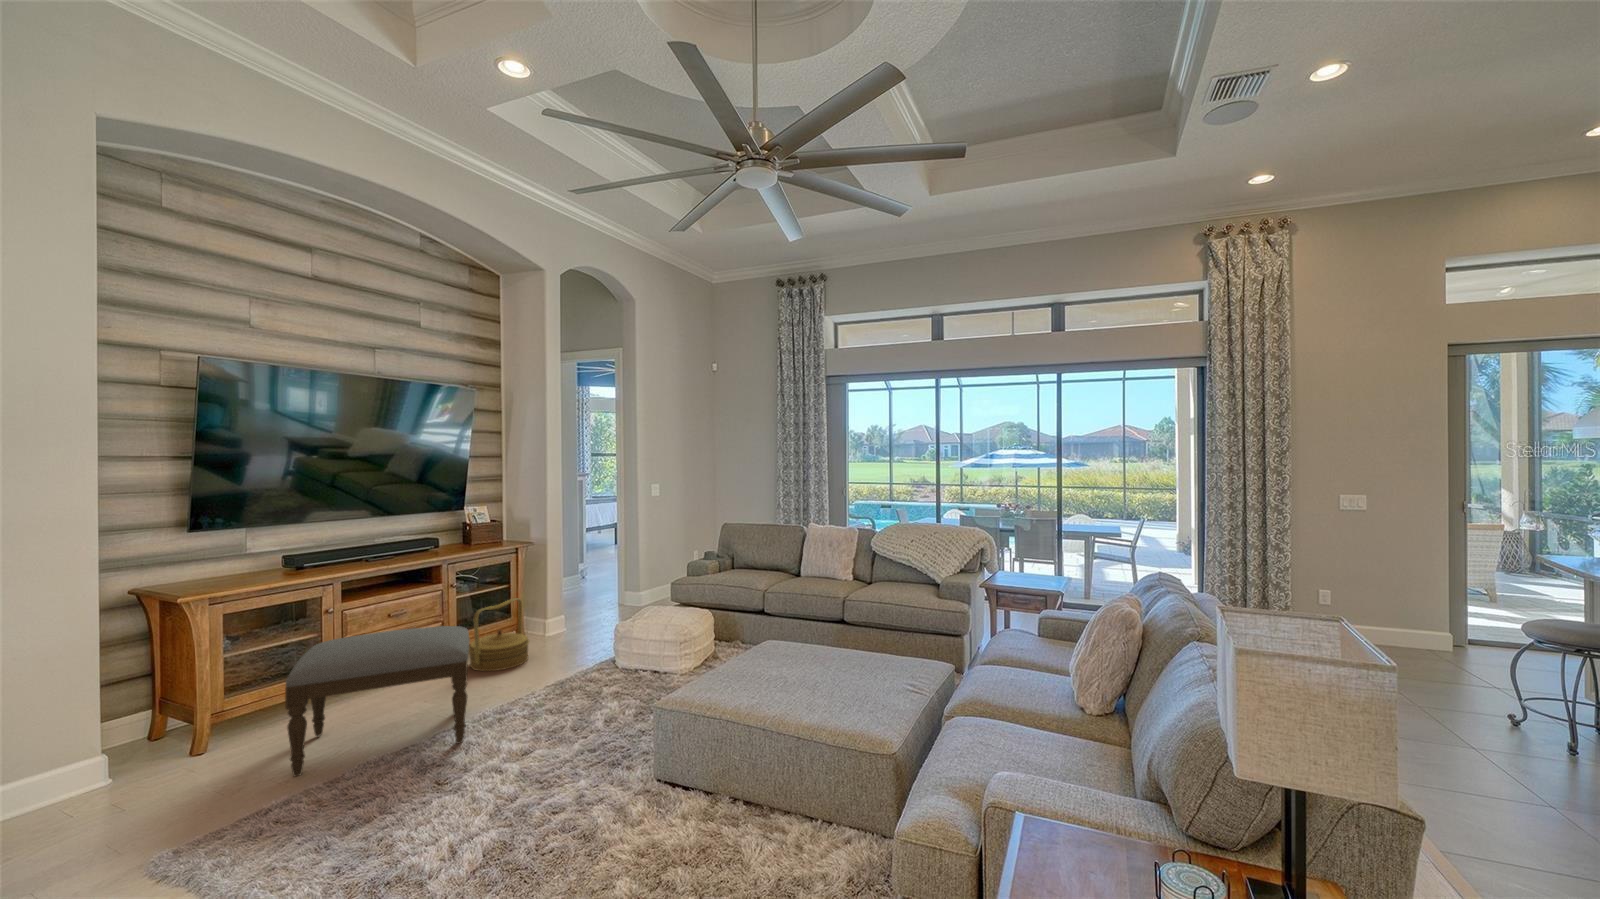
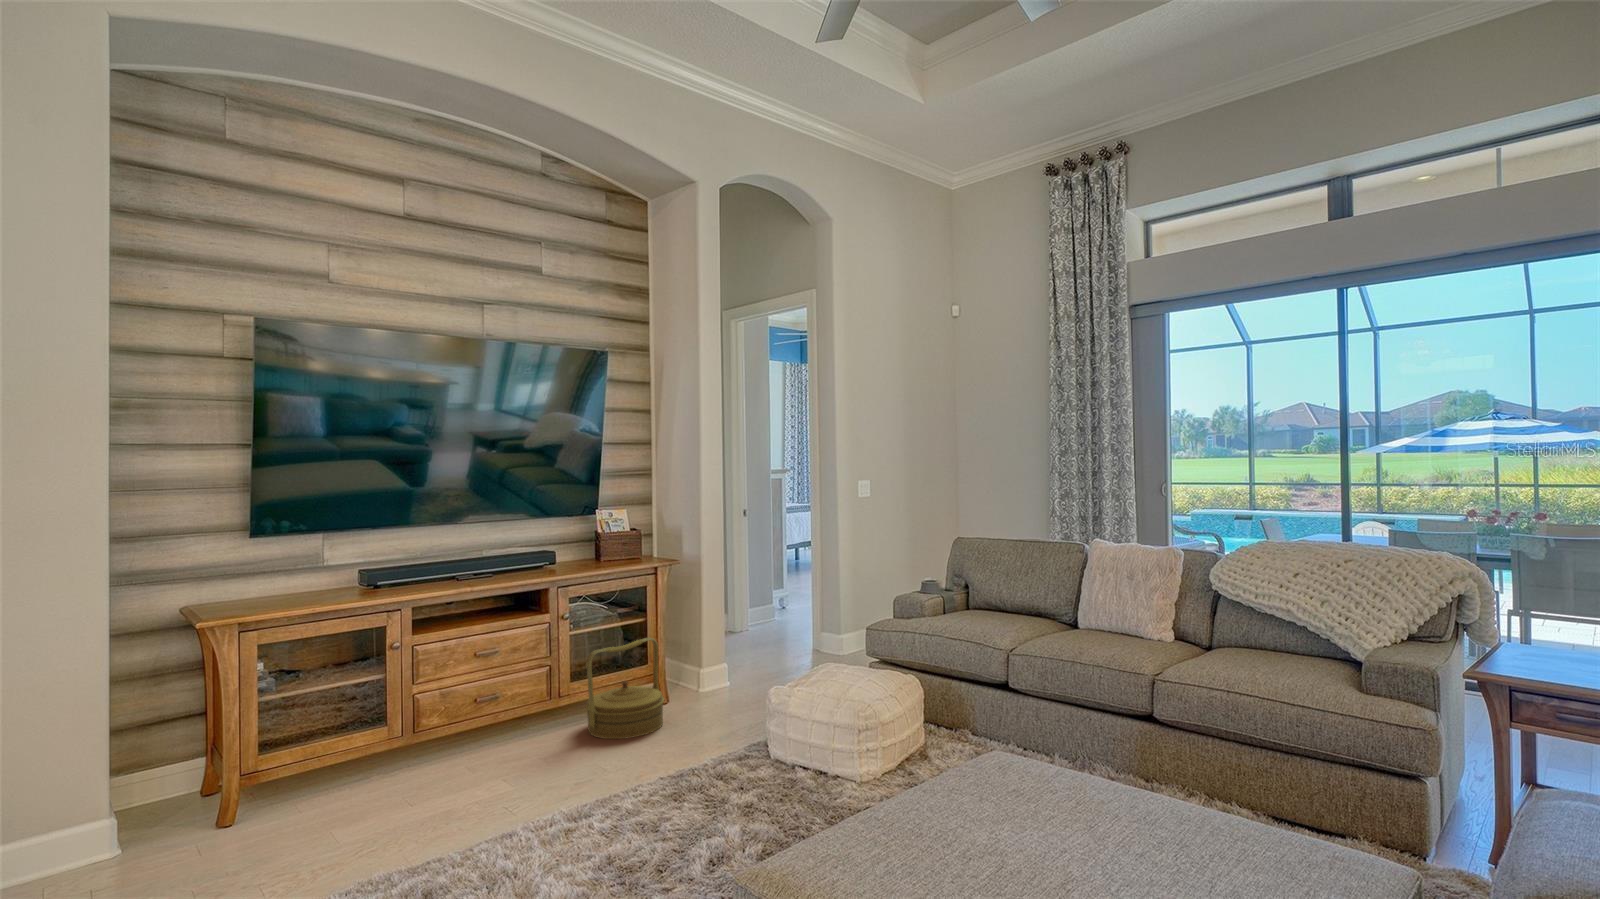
ottoman: present [285,626,470,776] -> none [287,673,549,868]

